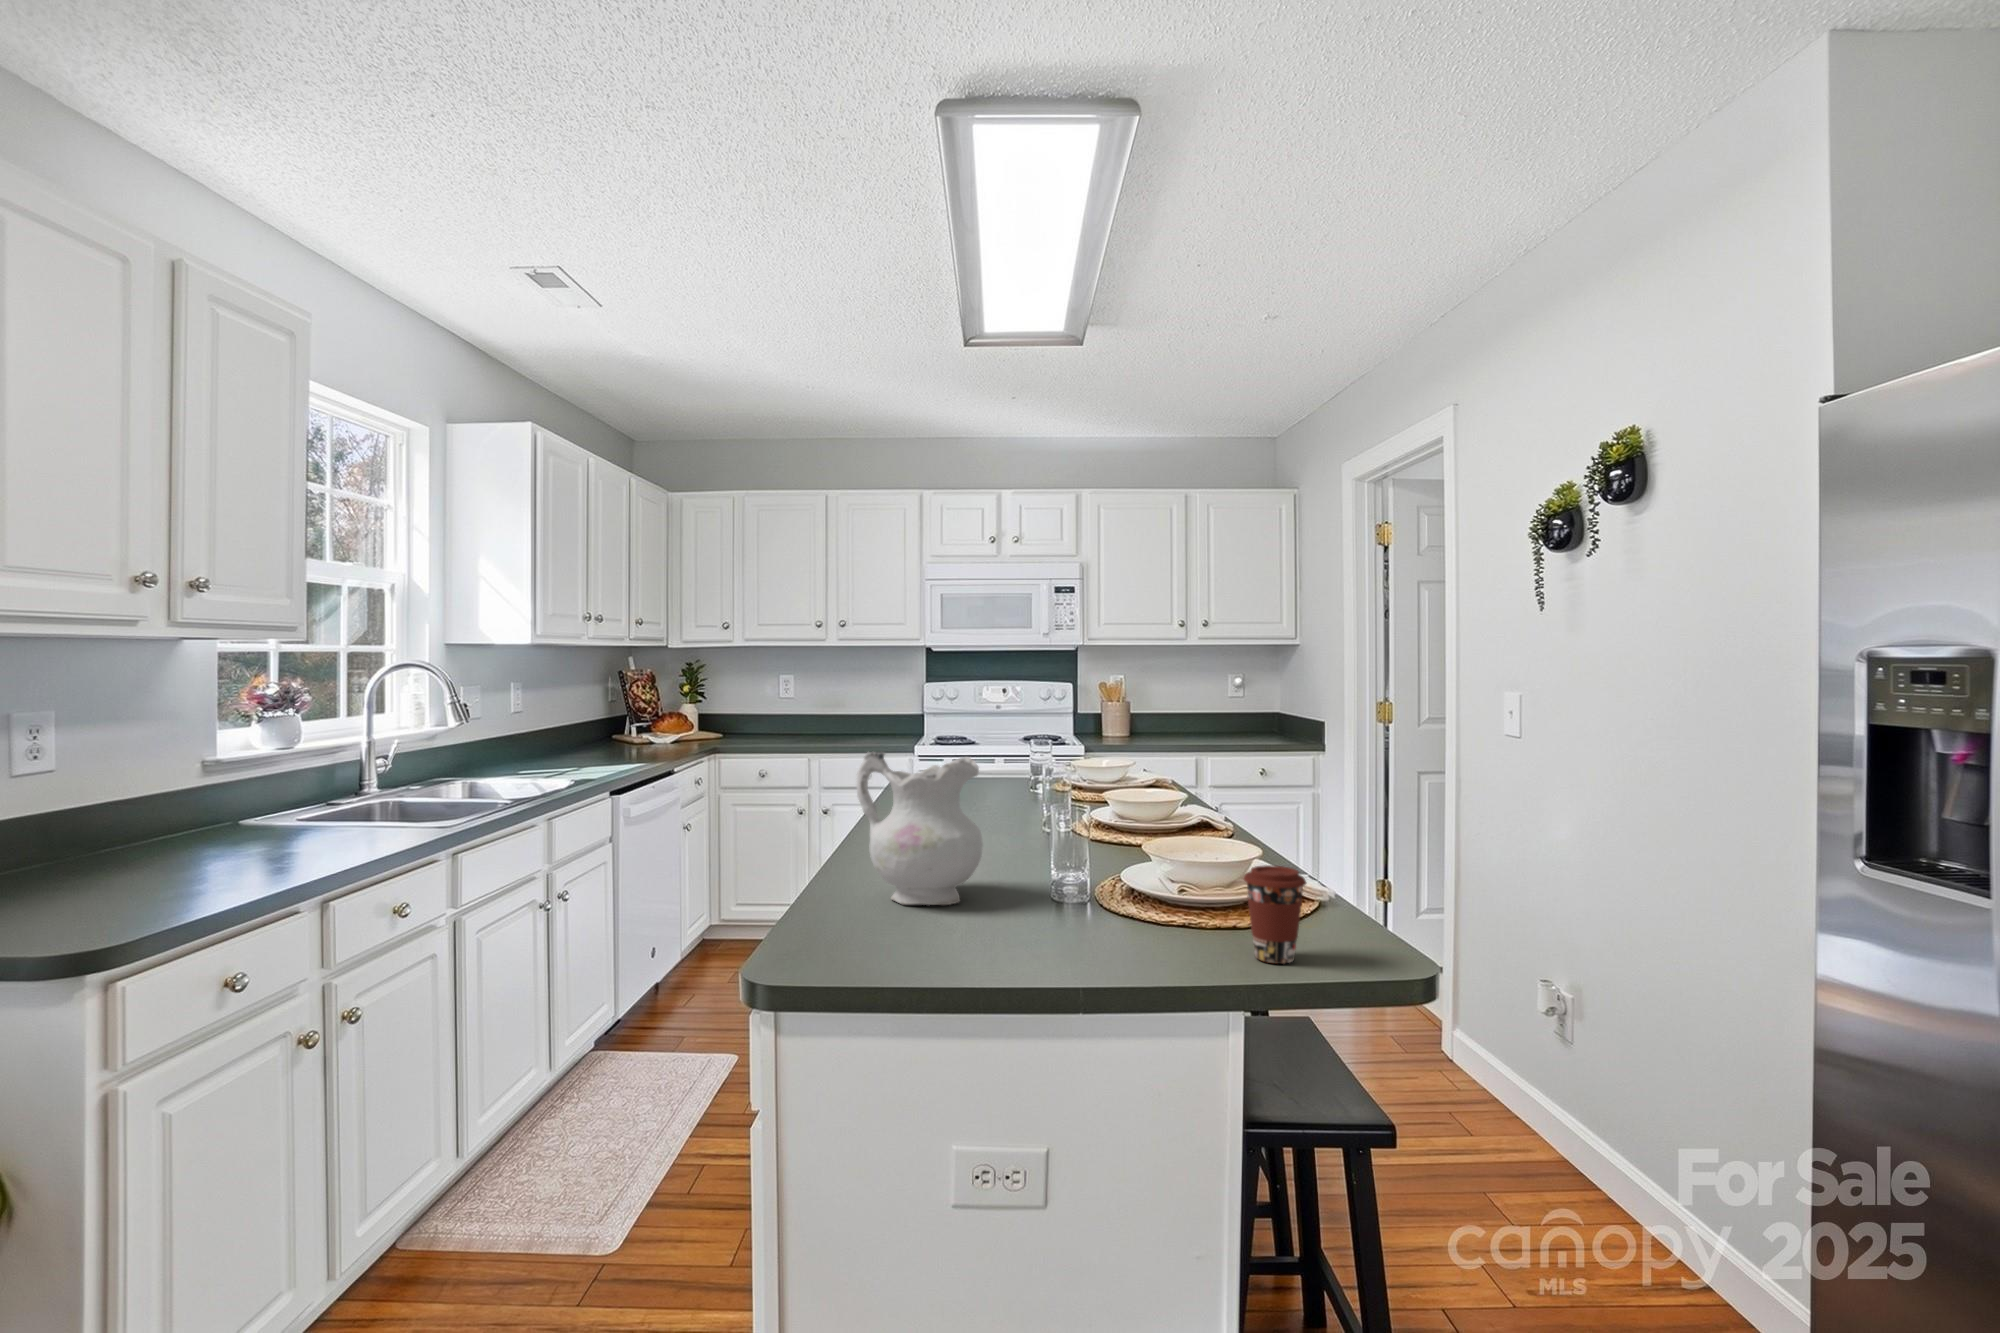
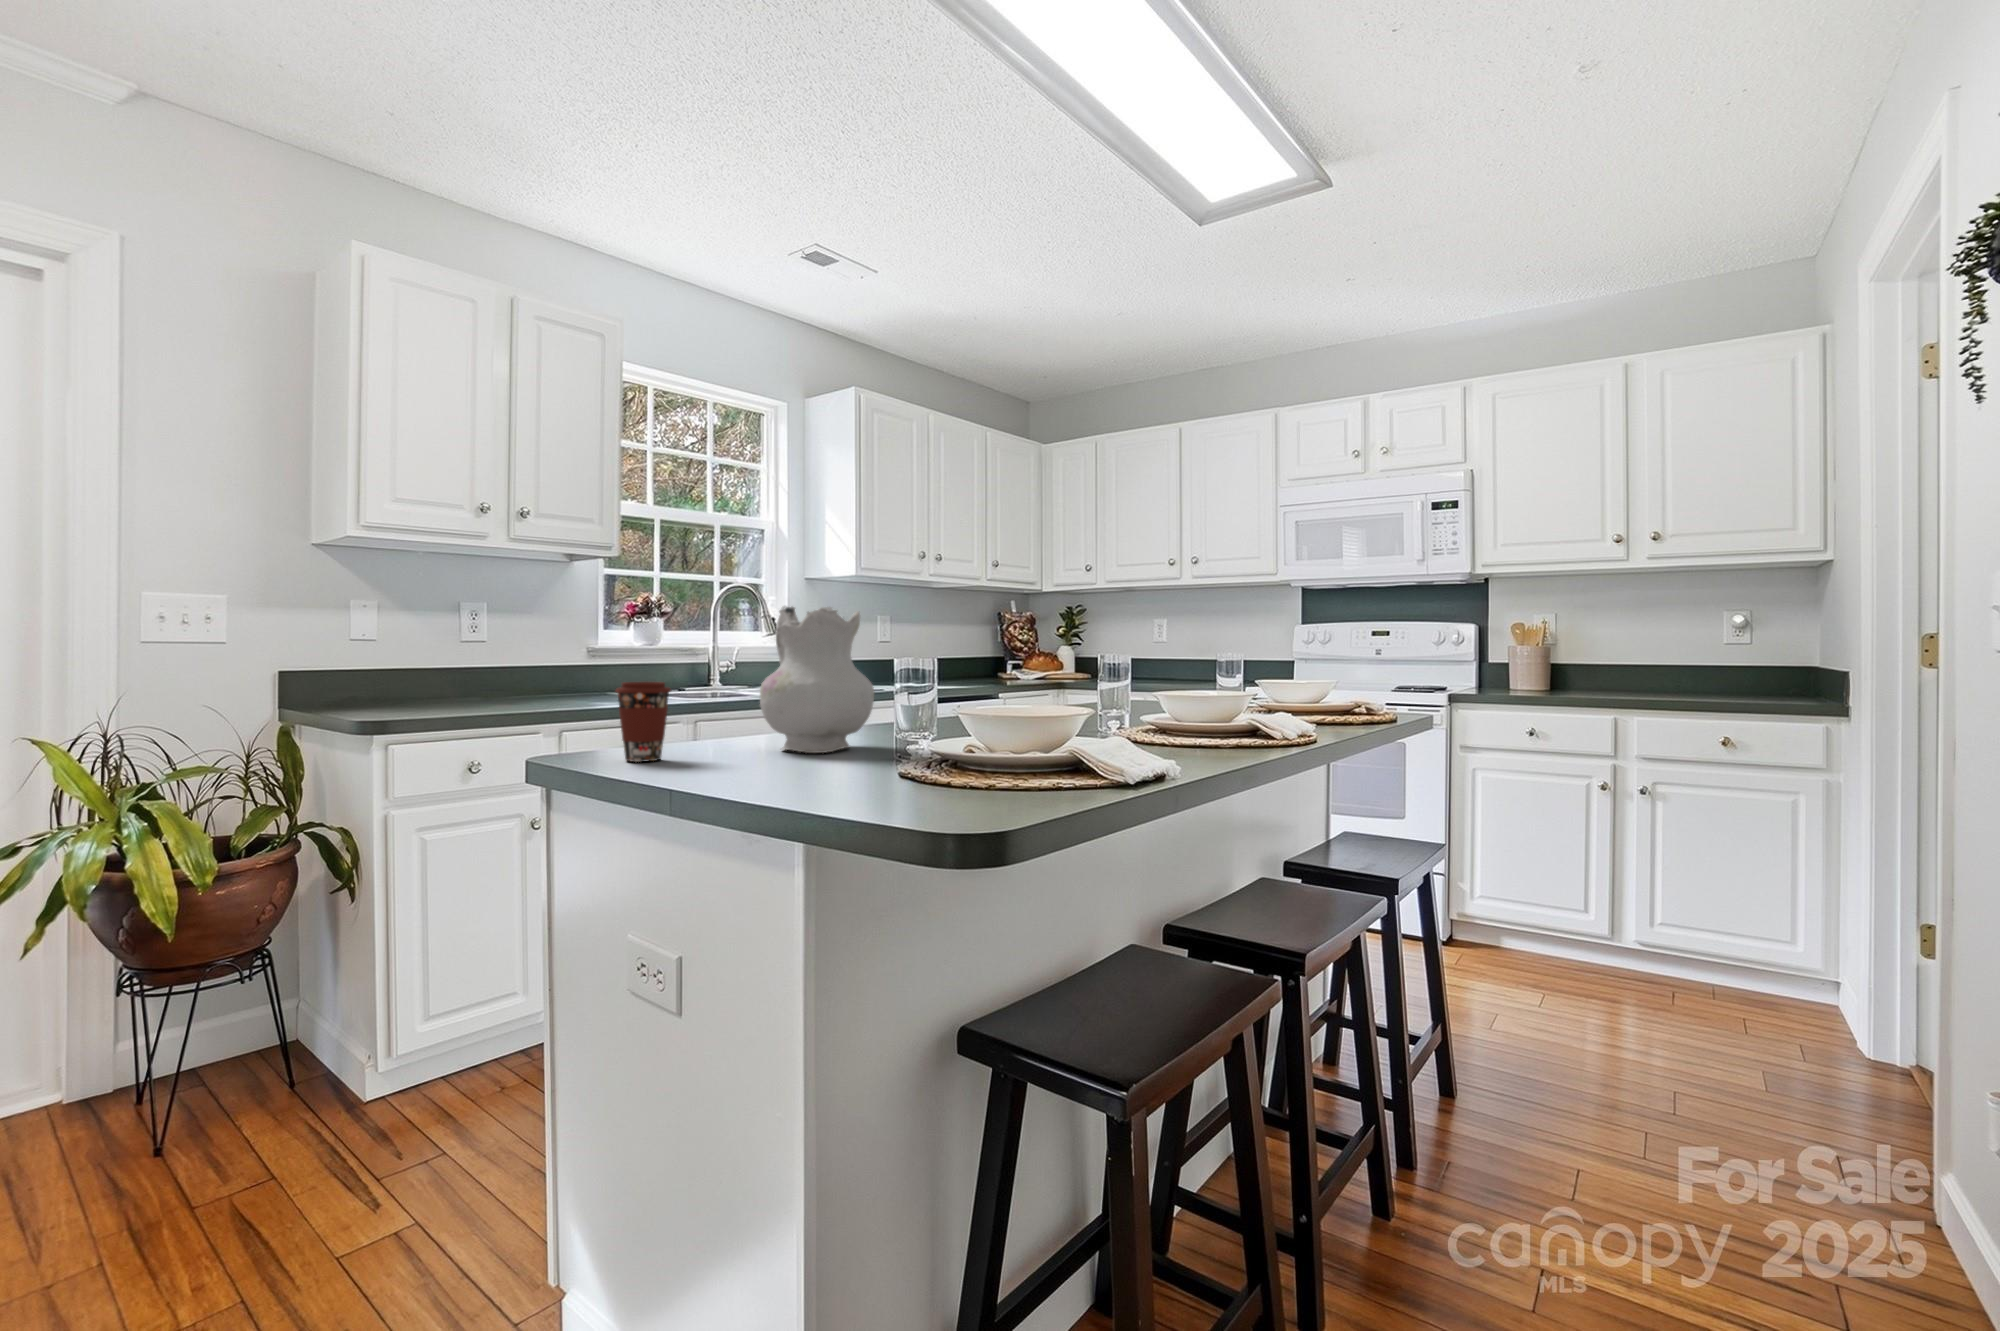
coffee cup: present [1244,865,1306,964] -> present [616,682,671,762]

